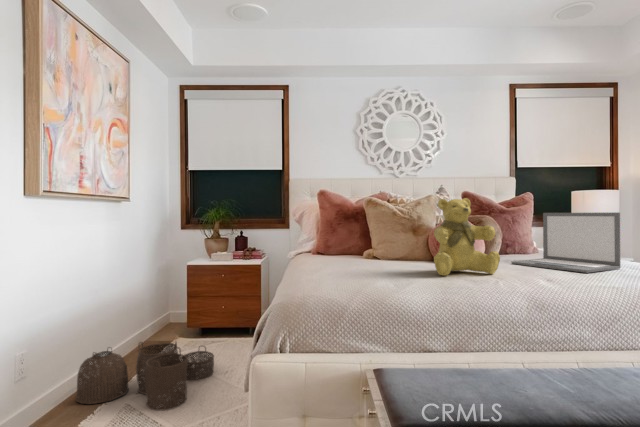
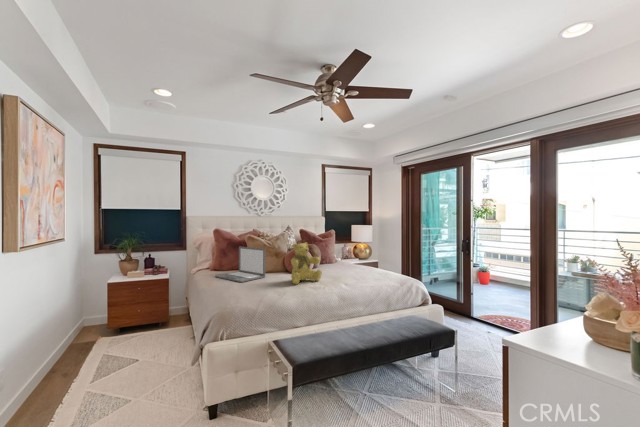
laptop: present [512,212,621,273] -> present [216,247,265,282]
woven basket: present [76,342,214,410] -> none [32,342,144,402]

